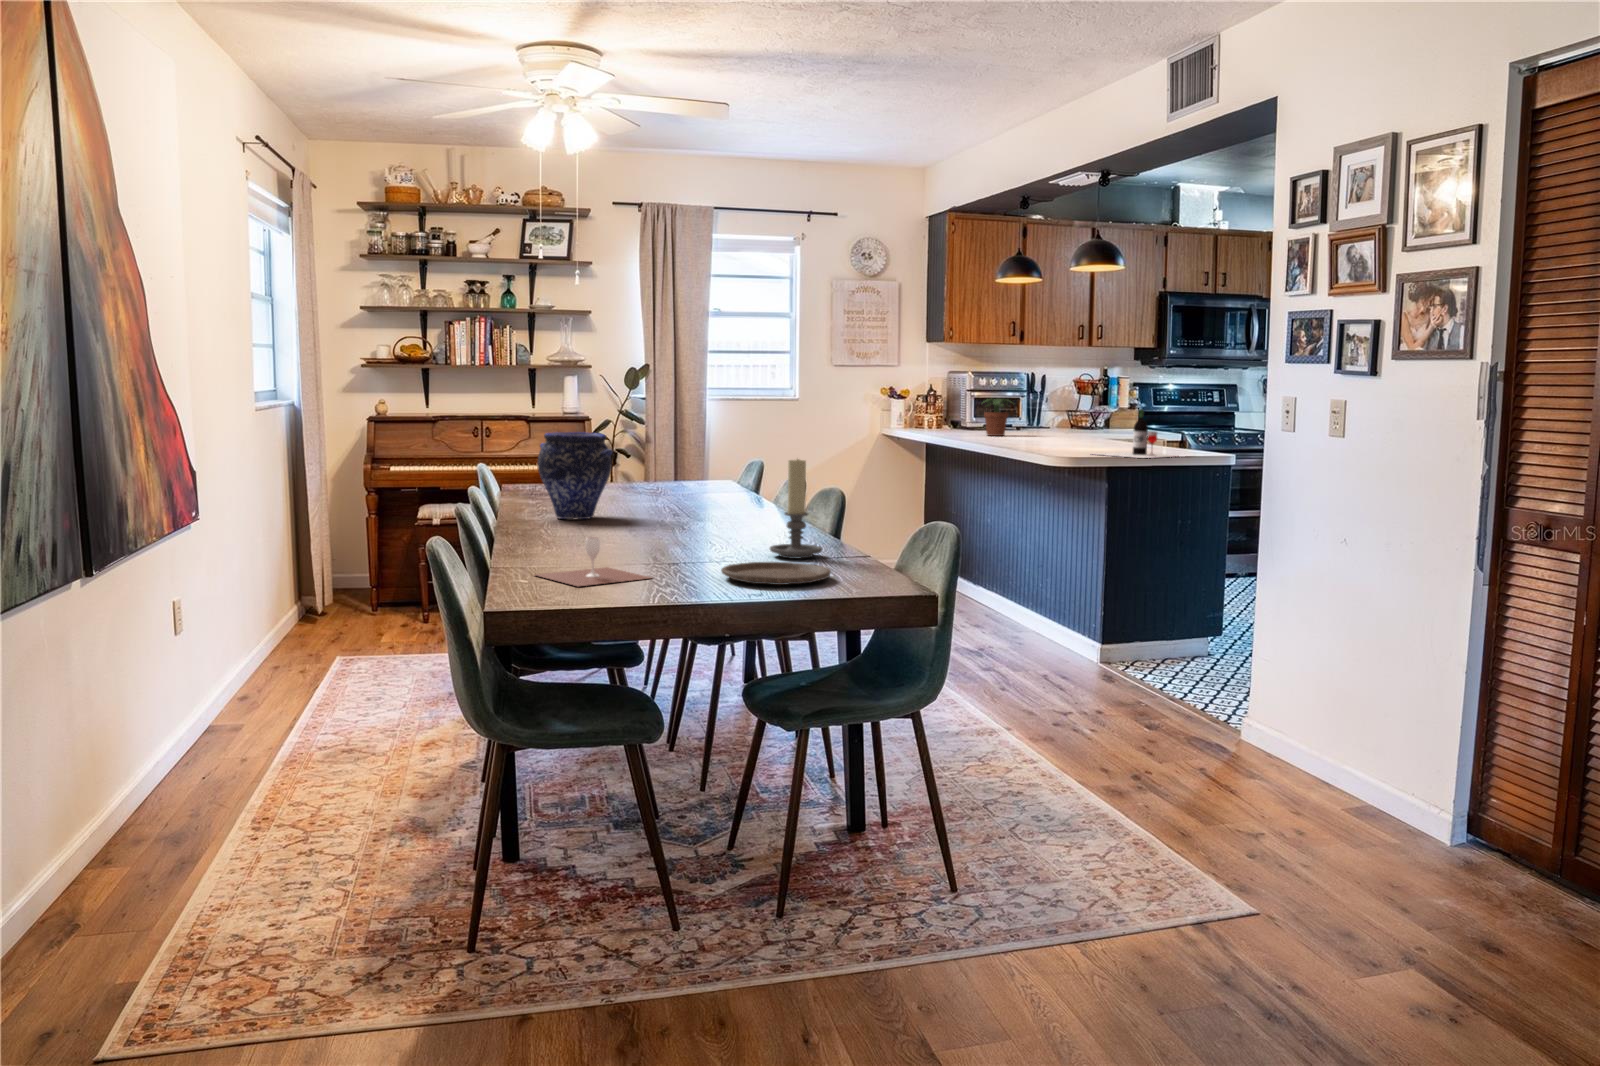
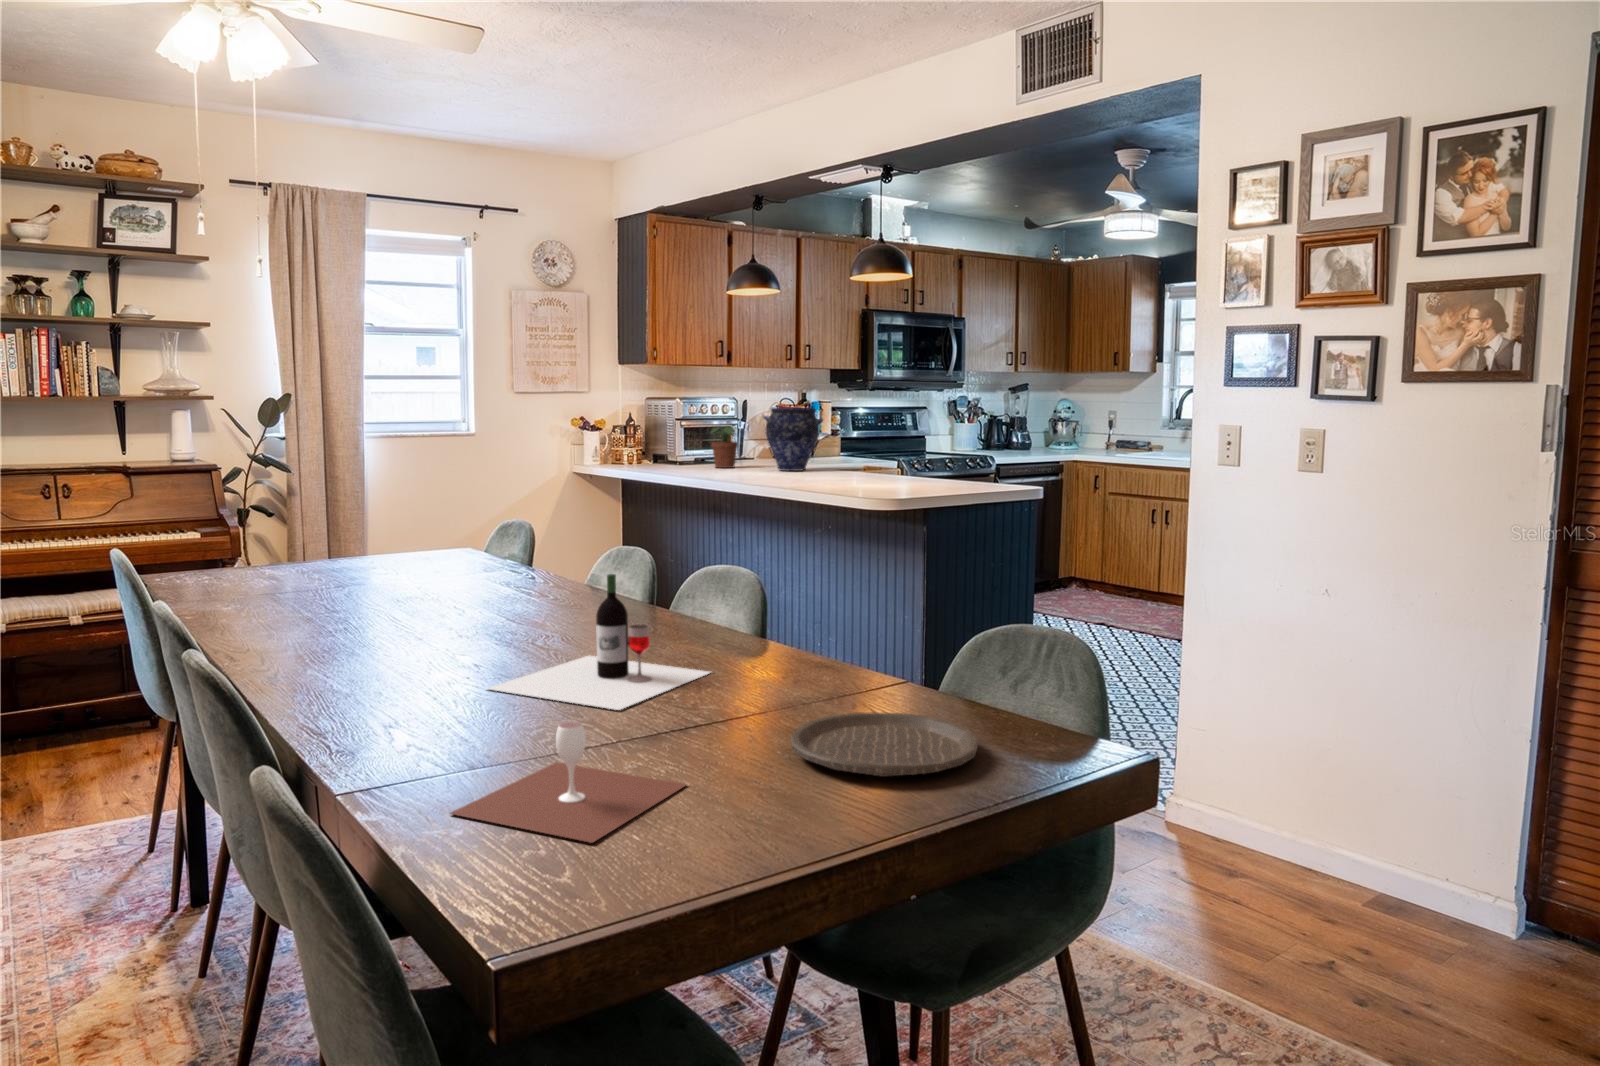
wine bottle: present [1096,409,1173,458] -> present [488,574,710,710]
vase: present [538,432,612,519] -> present [764,407,823,471]
candle holder: present [770,459,822,559] -> none [763,535,845,693]

